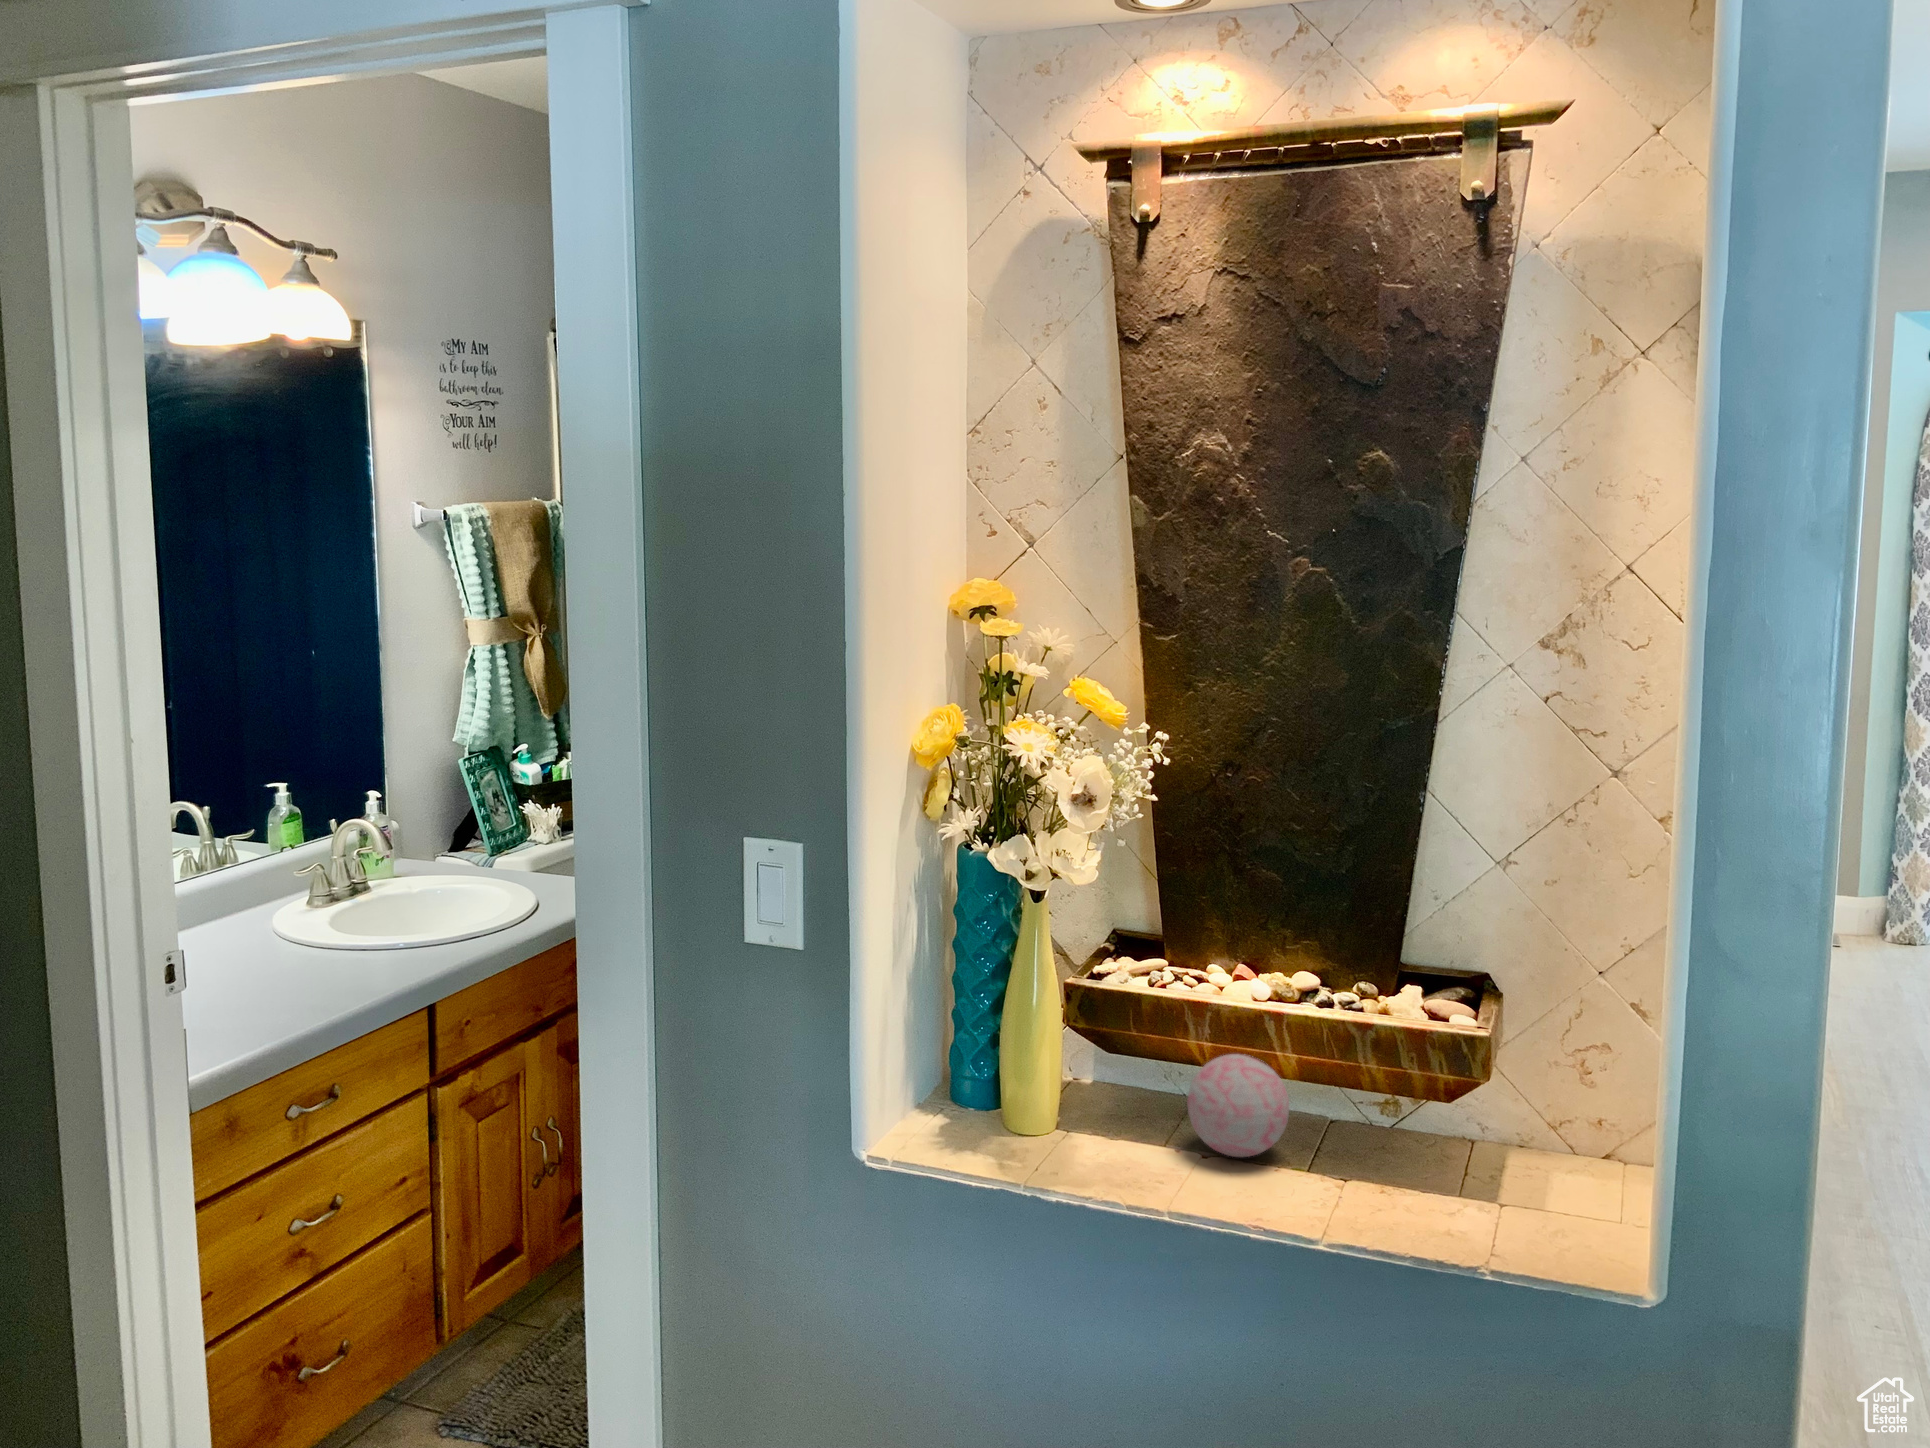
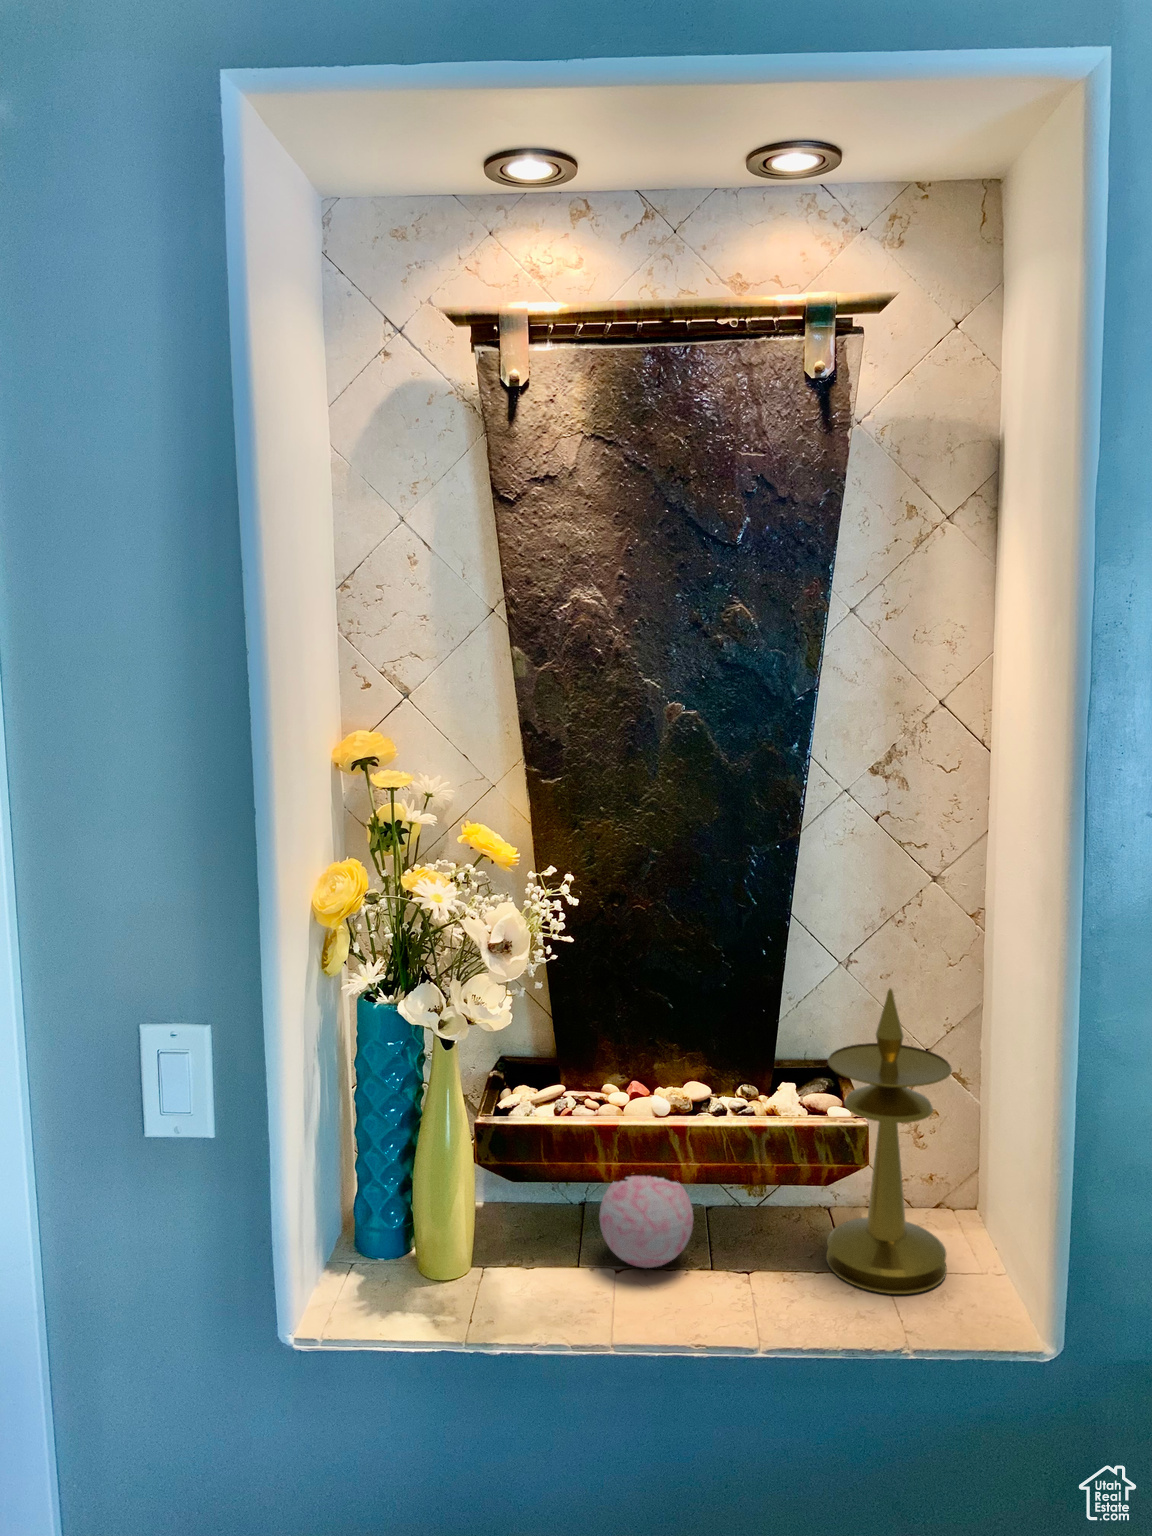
candlestick: none [1438,884,1590,1224] -> present [826,989,952,1294]

